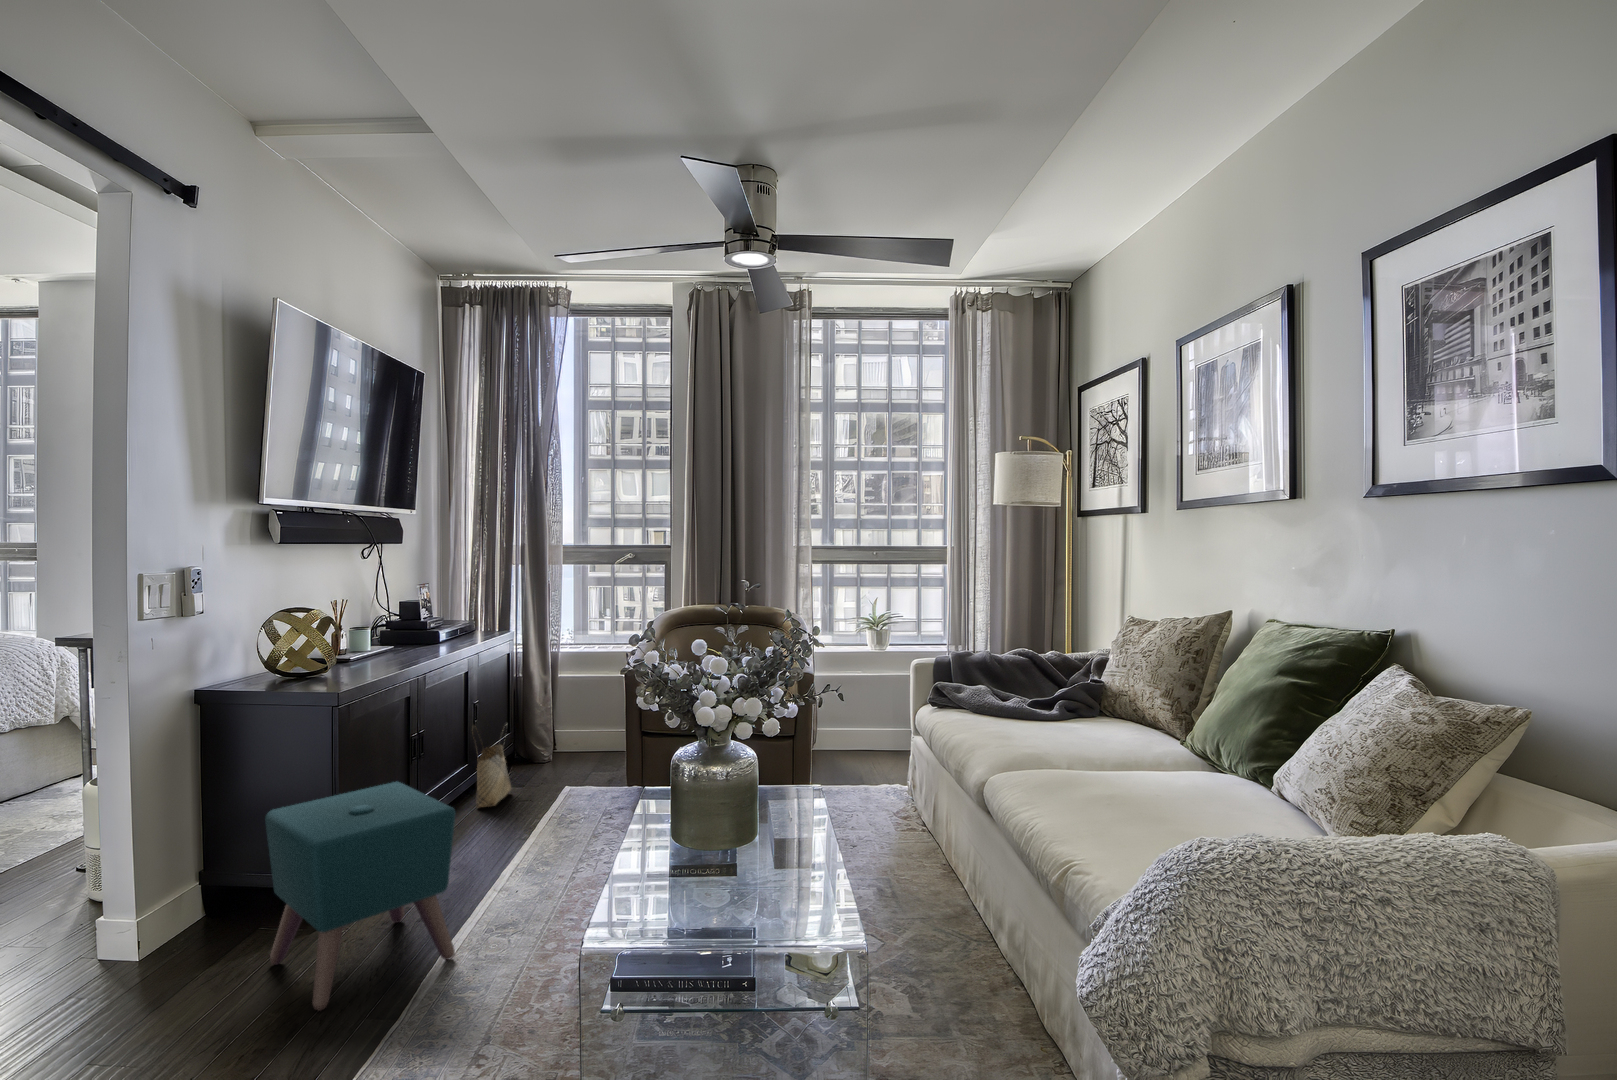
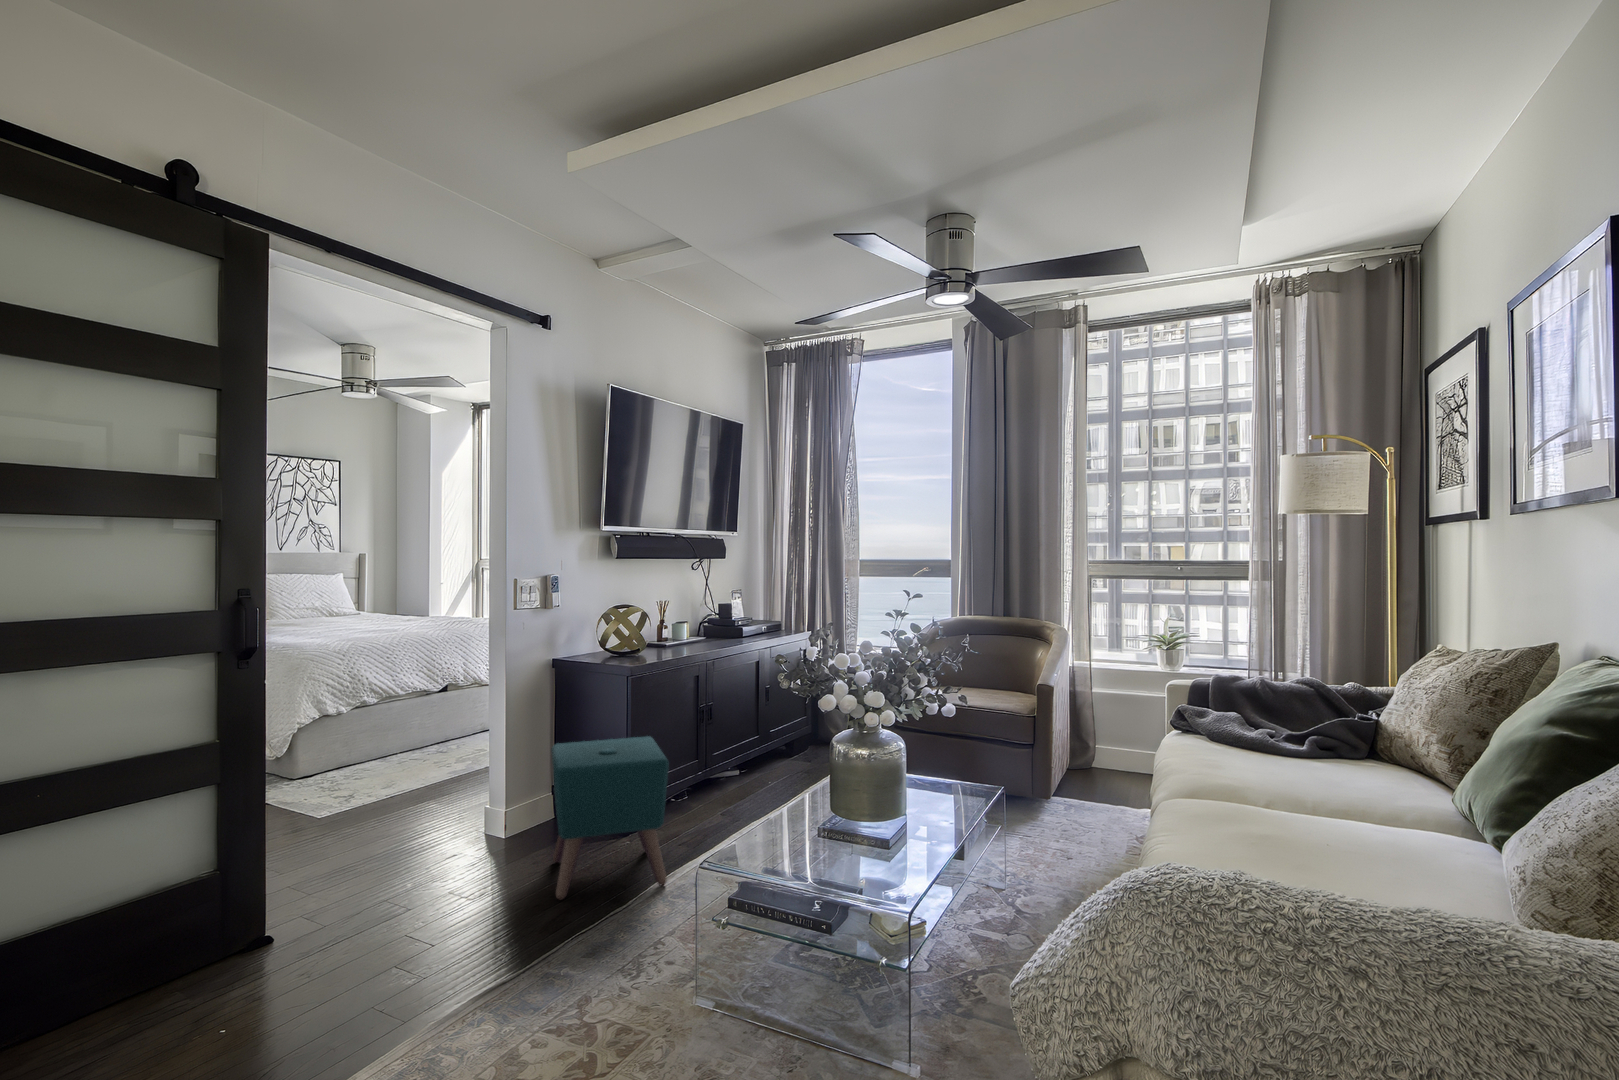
woven basket: present [476,745,511,807] -> none [758,708,792,779]

